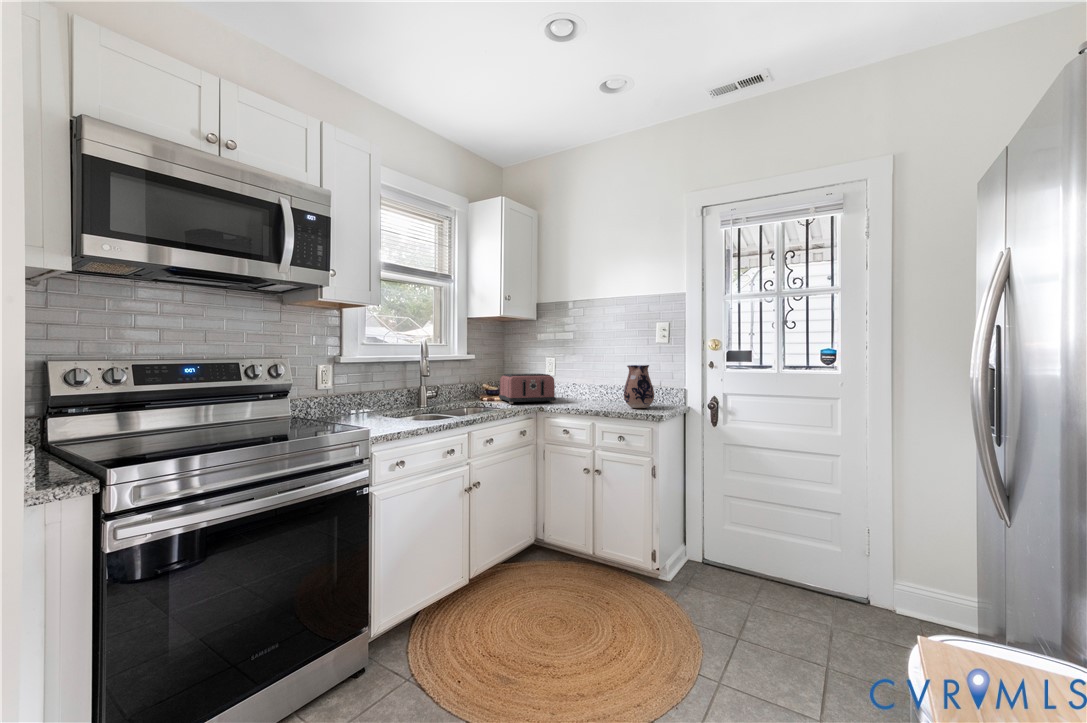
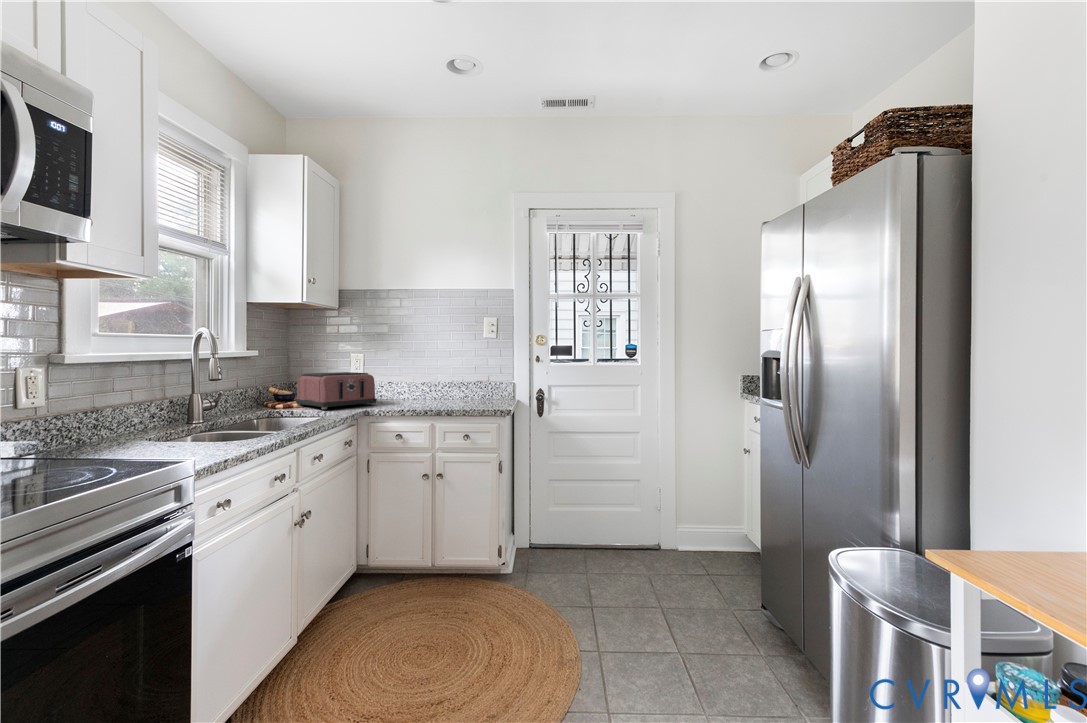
ceramic pitcher: present [624,365,654,408] -> none [459,361,489,405]

